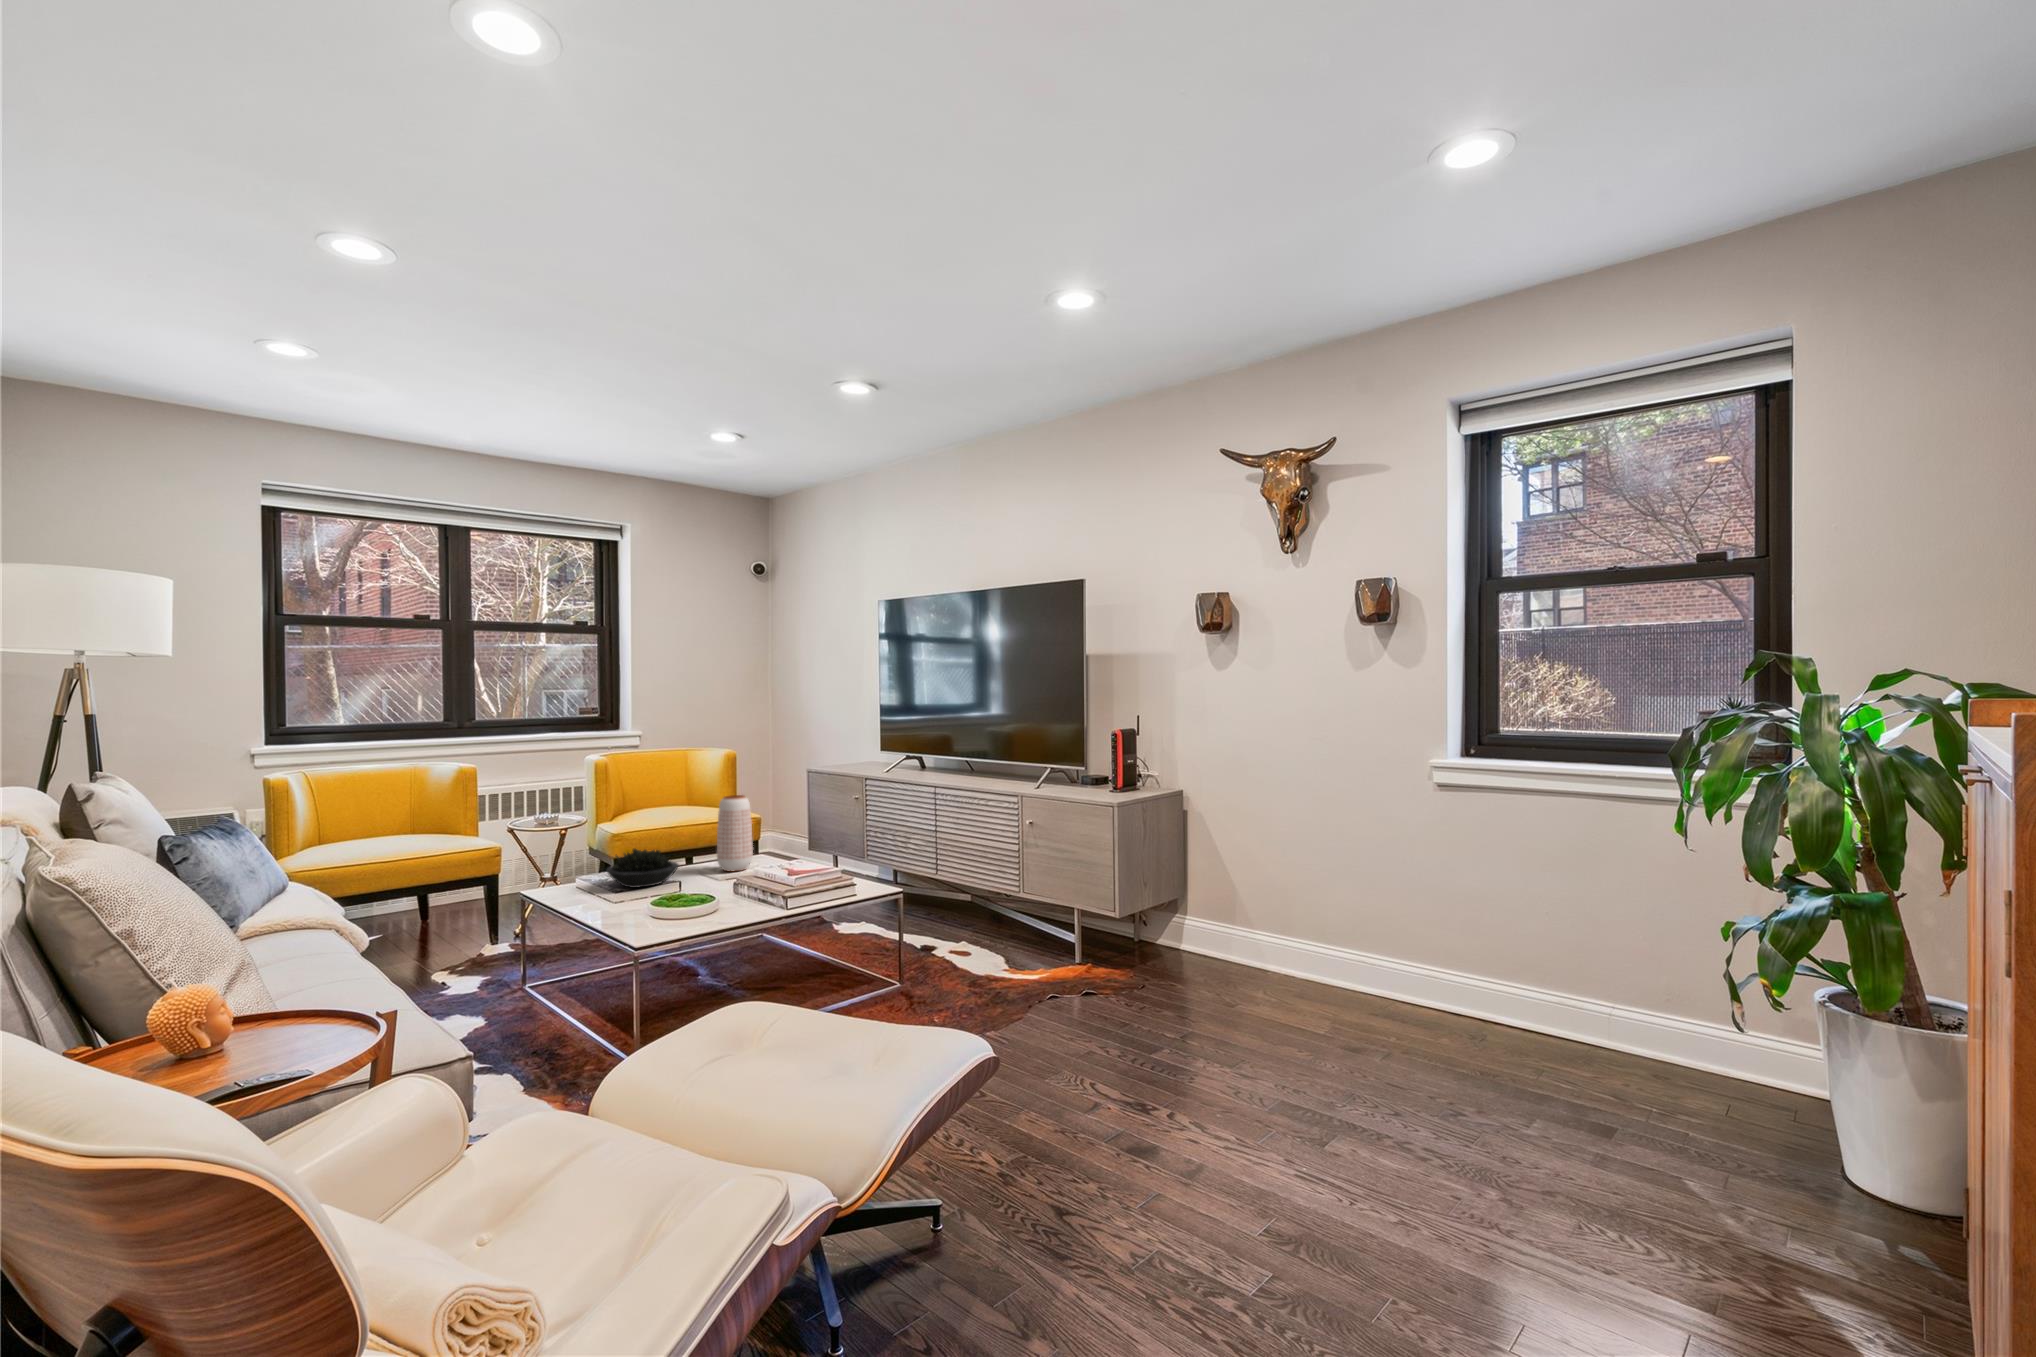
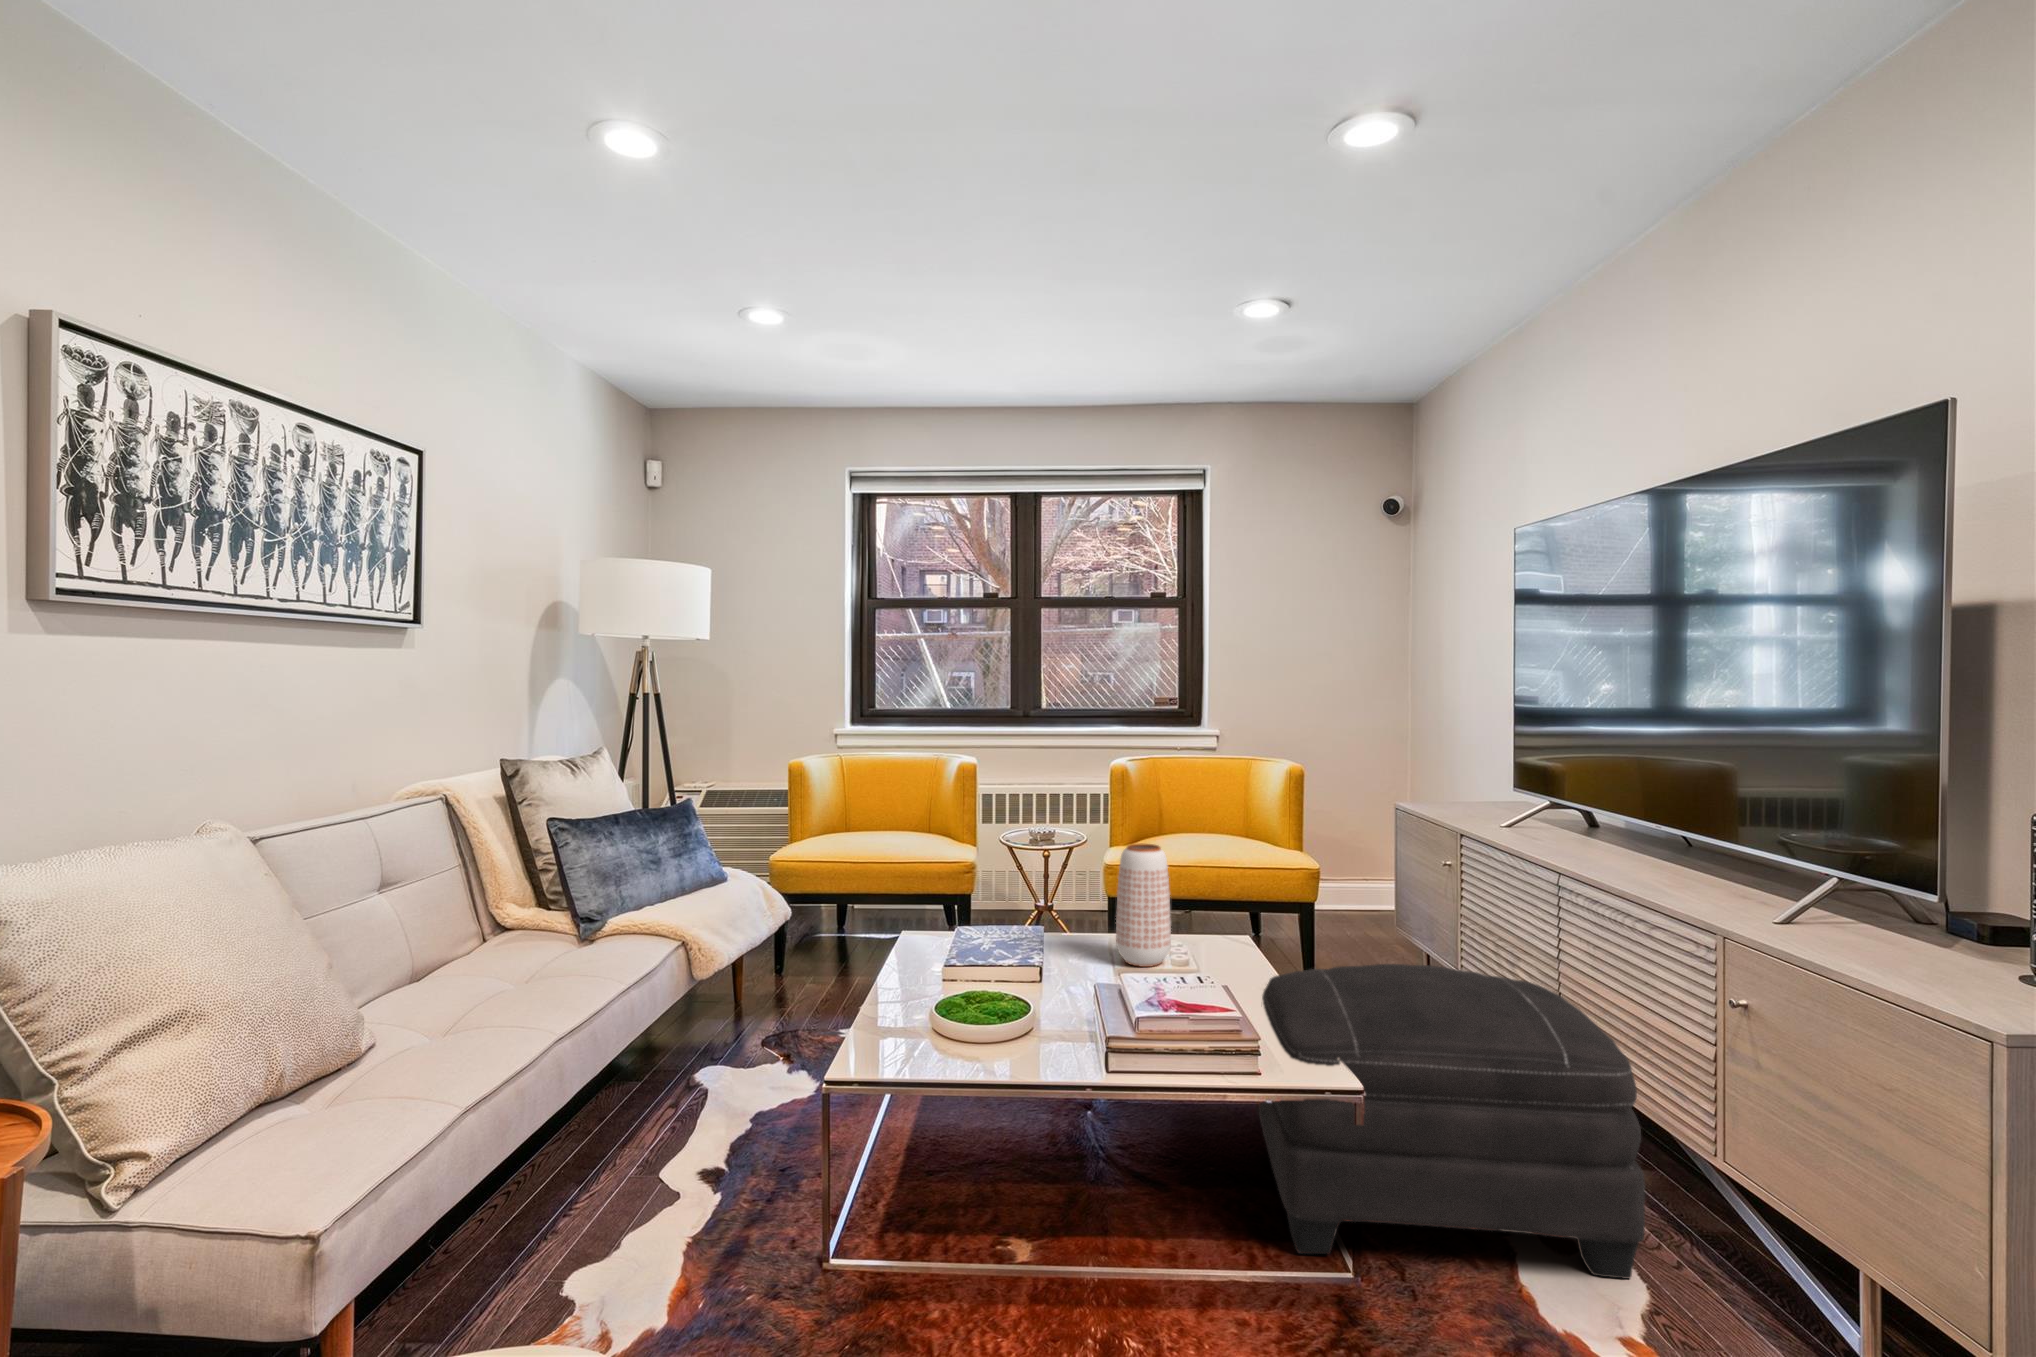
ottoman: none [812,838,1000,986] -> present [1259,964,1645,1279]
succulent plant: present [607,849,678,887] -> none [961,902,1060,964]

